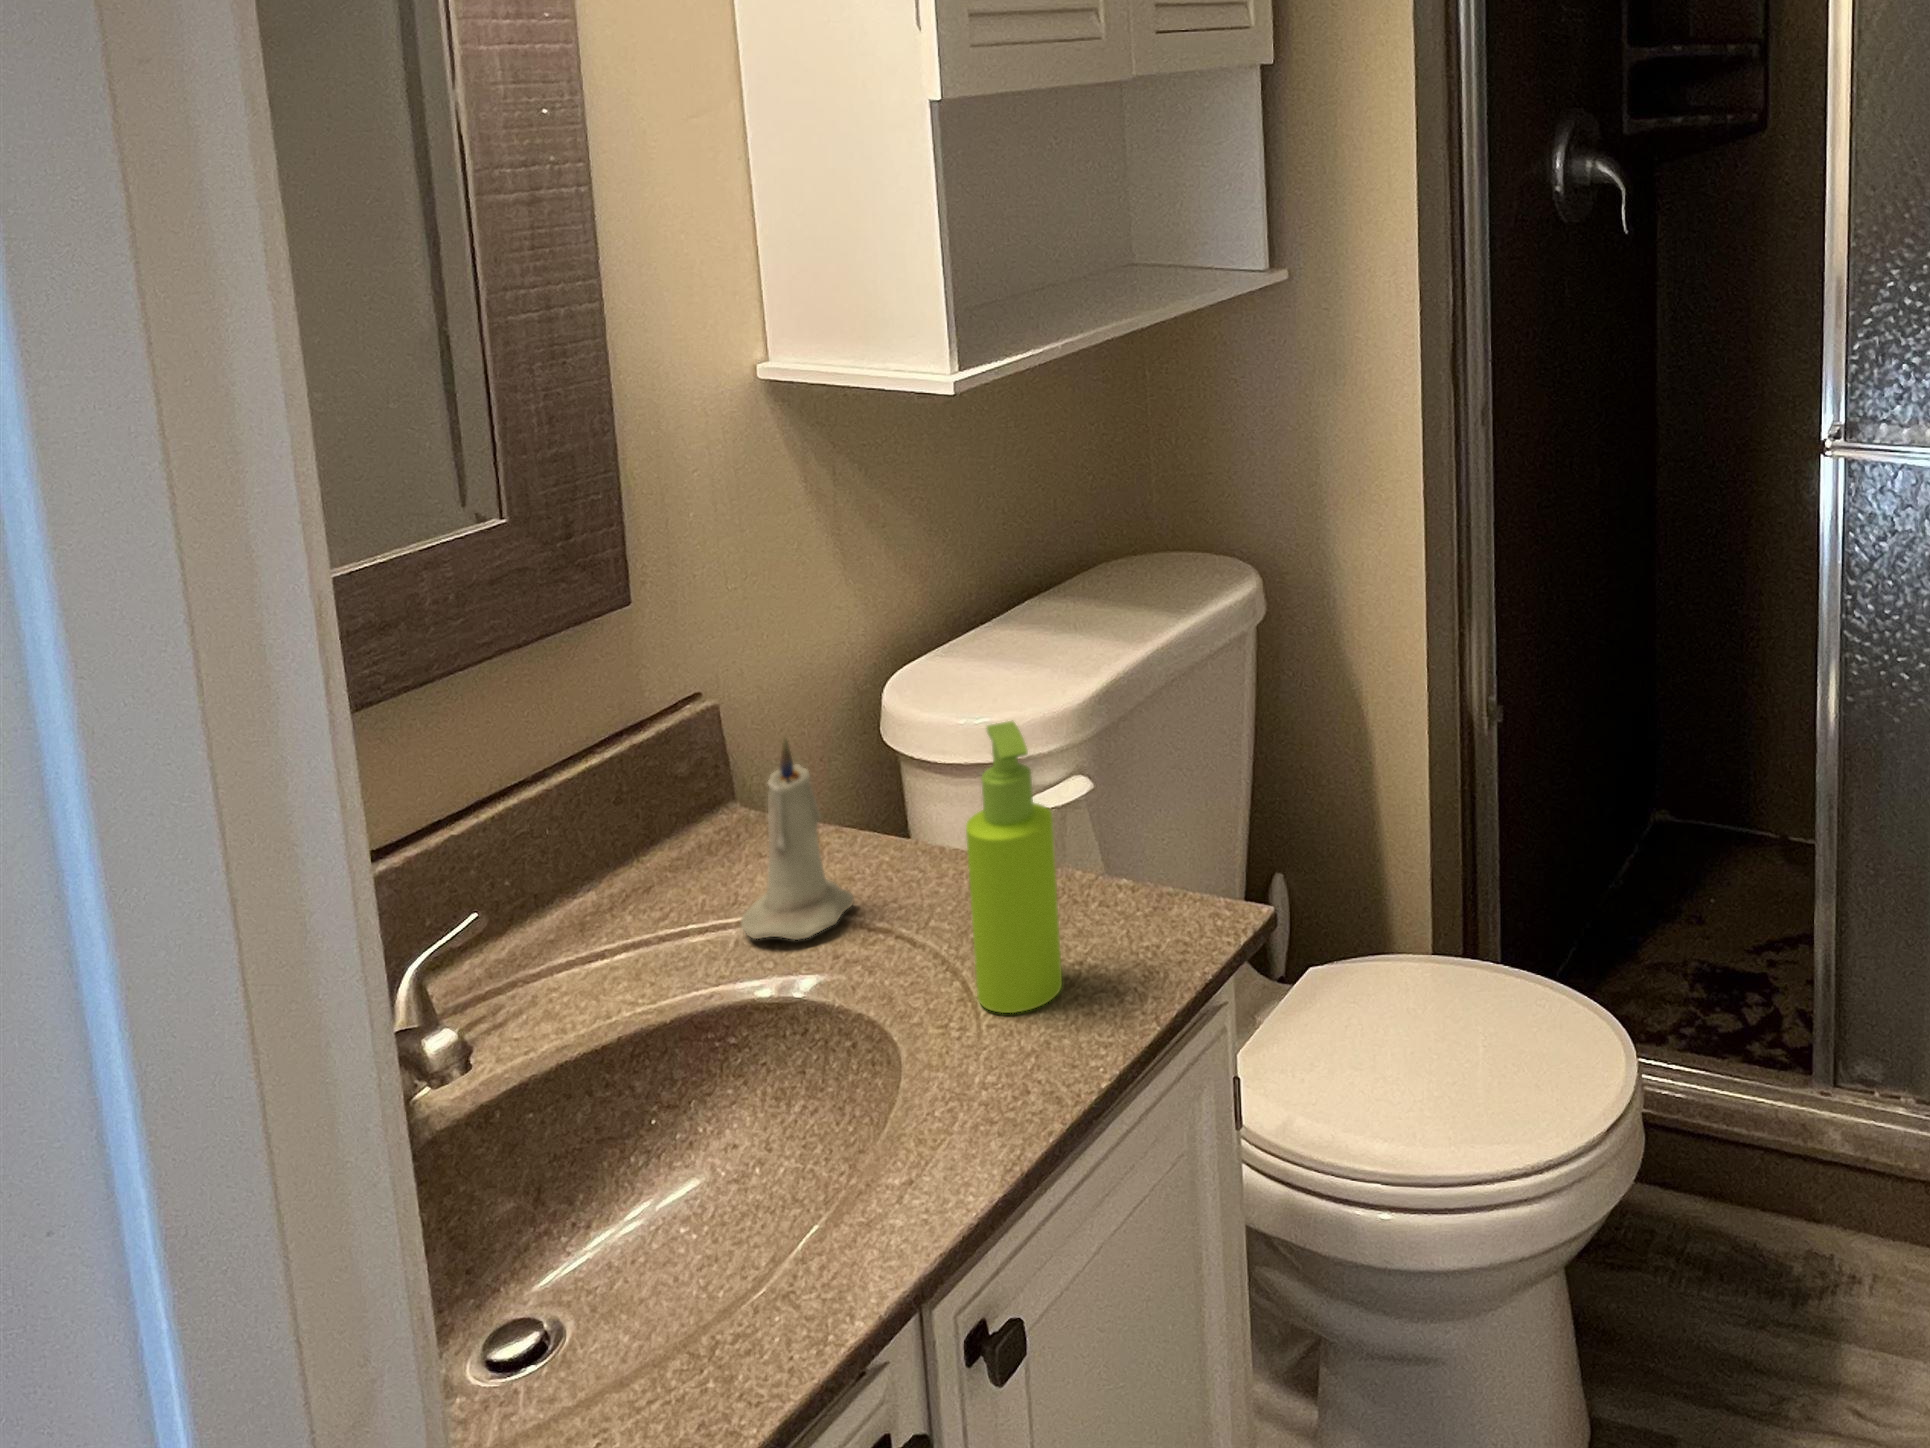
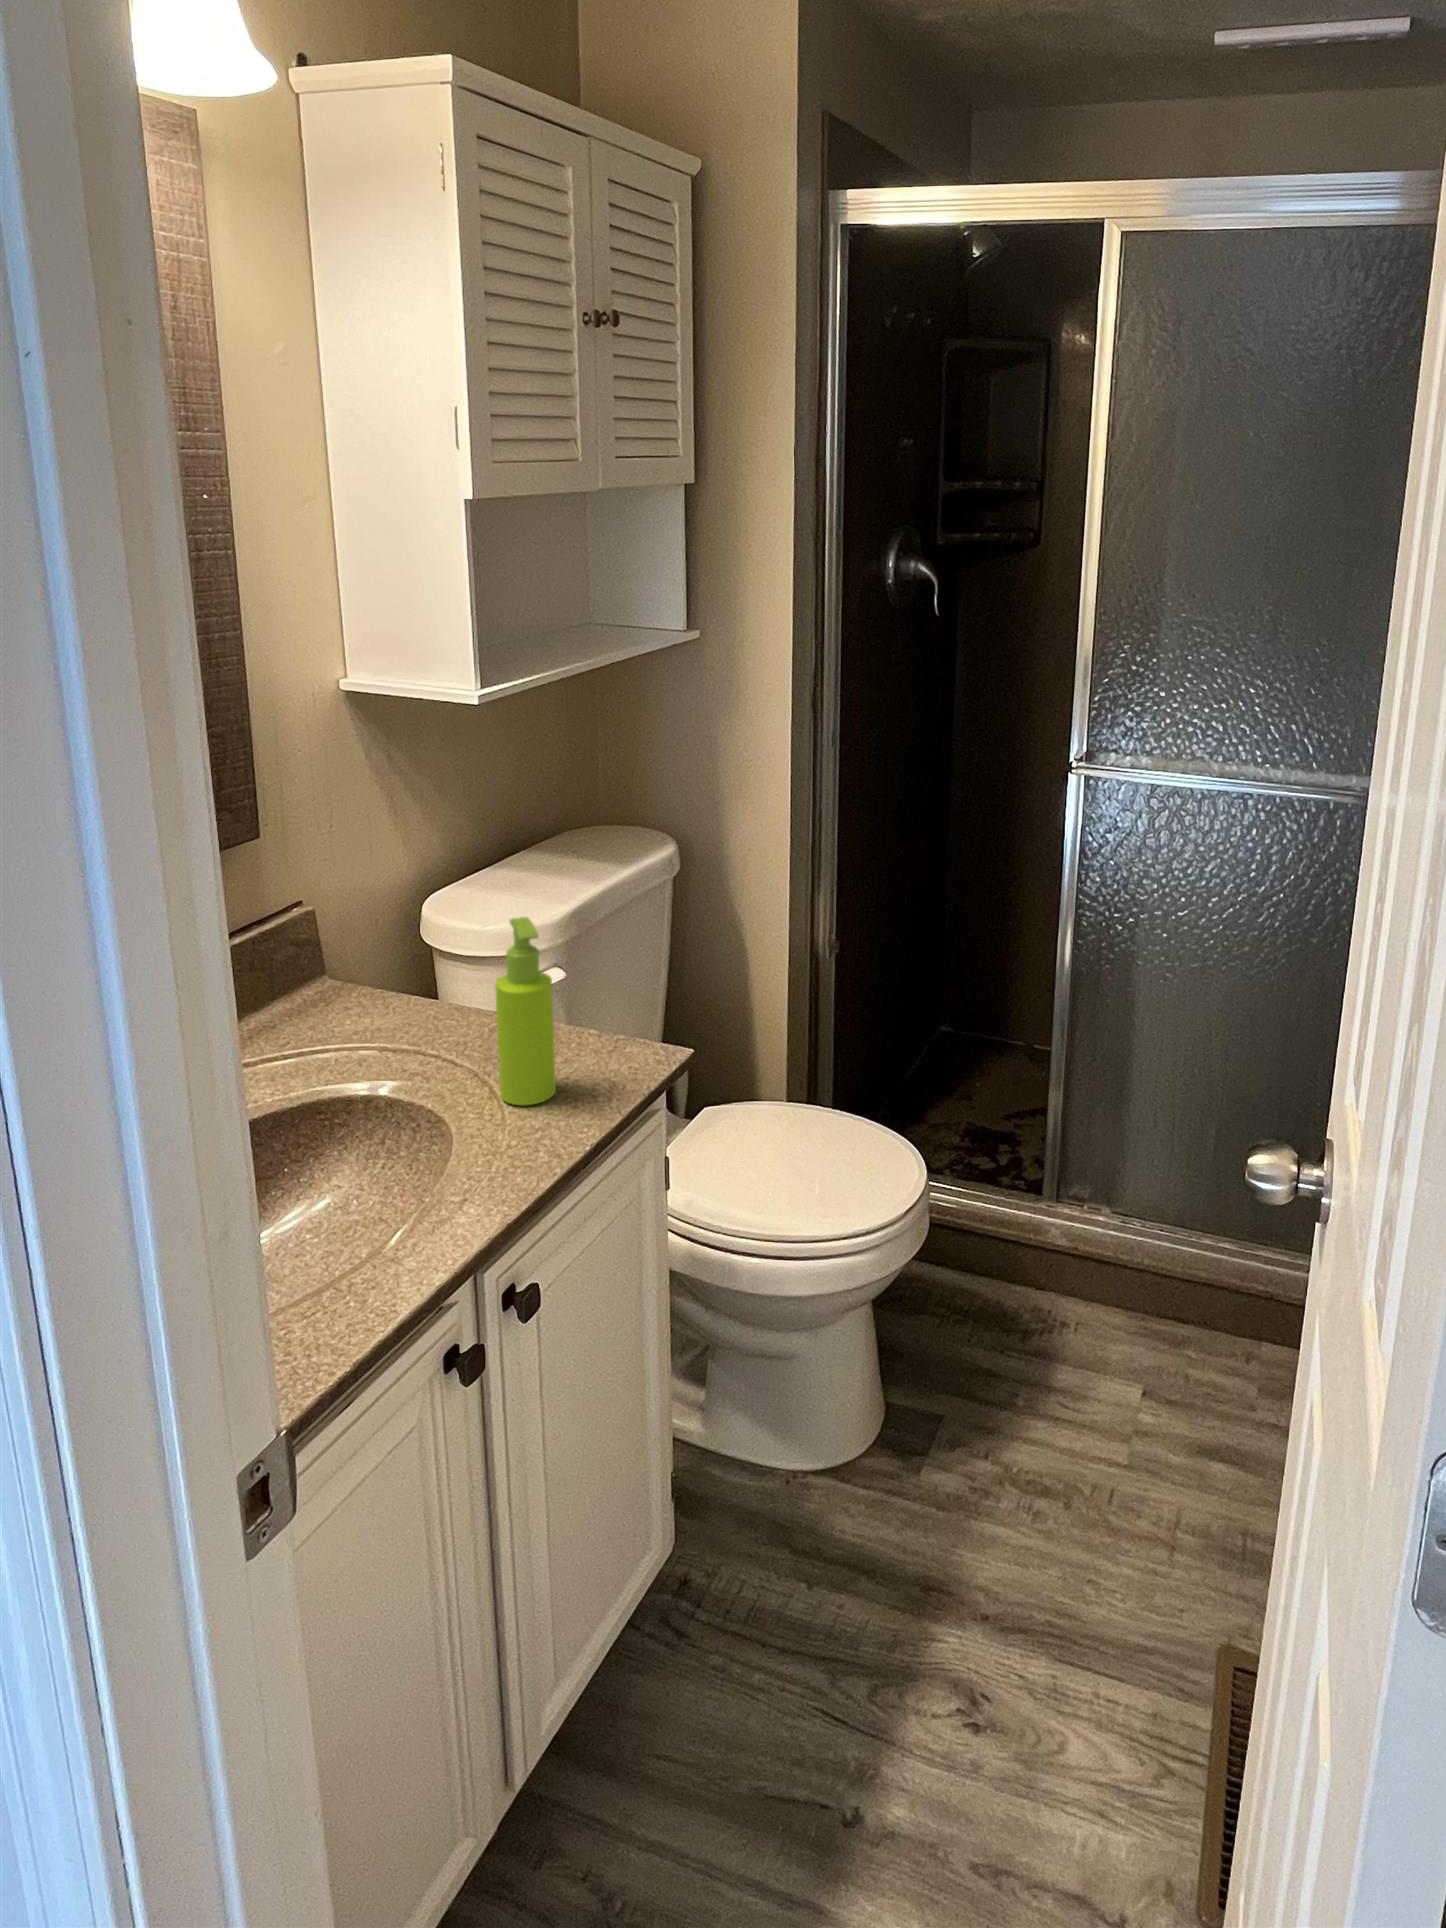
candle: present [741,739,854,940] -> none [340,925,413,1058]

